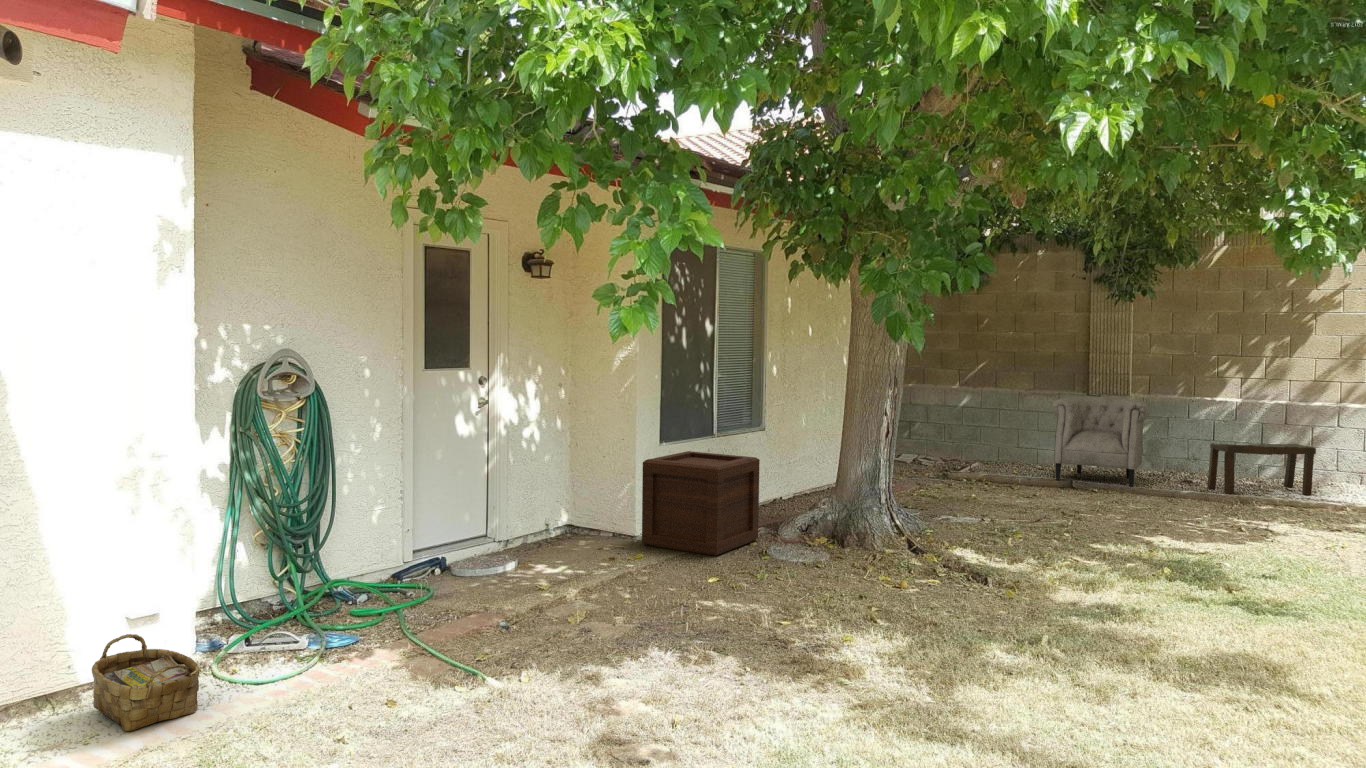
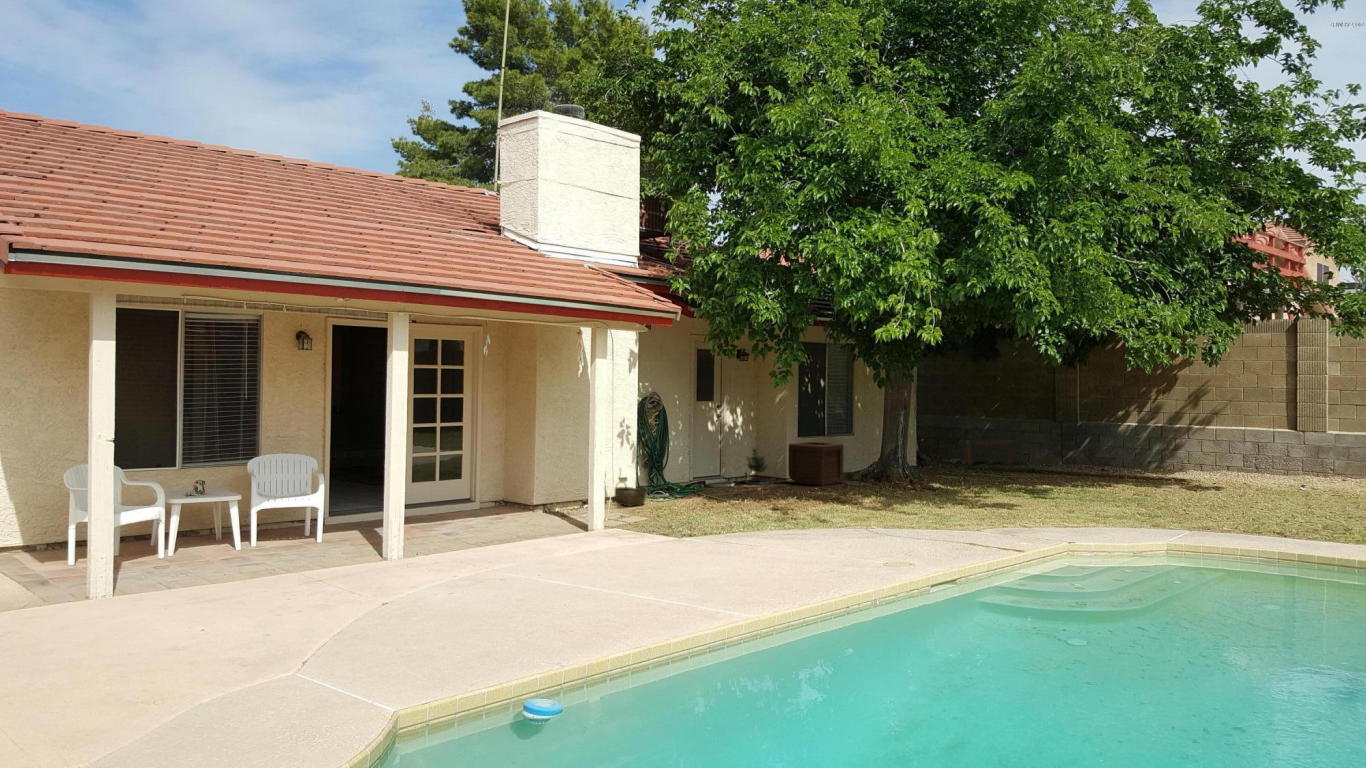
chair: present [1052,397,1150,487] -> none [1027,423,1084,473]
bench: present [1207,443,1316,496] -> present [965,441,1013,466]
potted tree: none [545,462,602,553] -> present [746,448,767,484]

